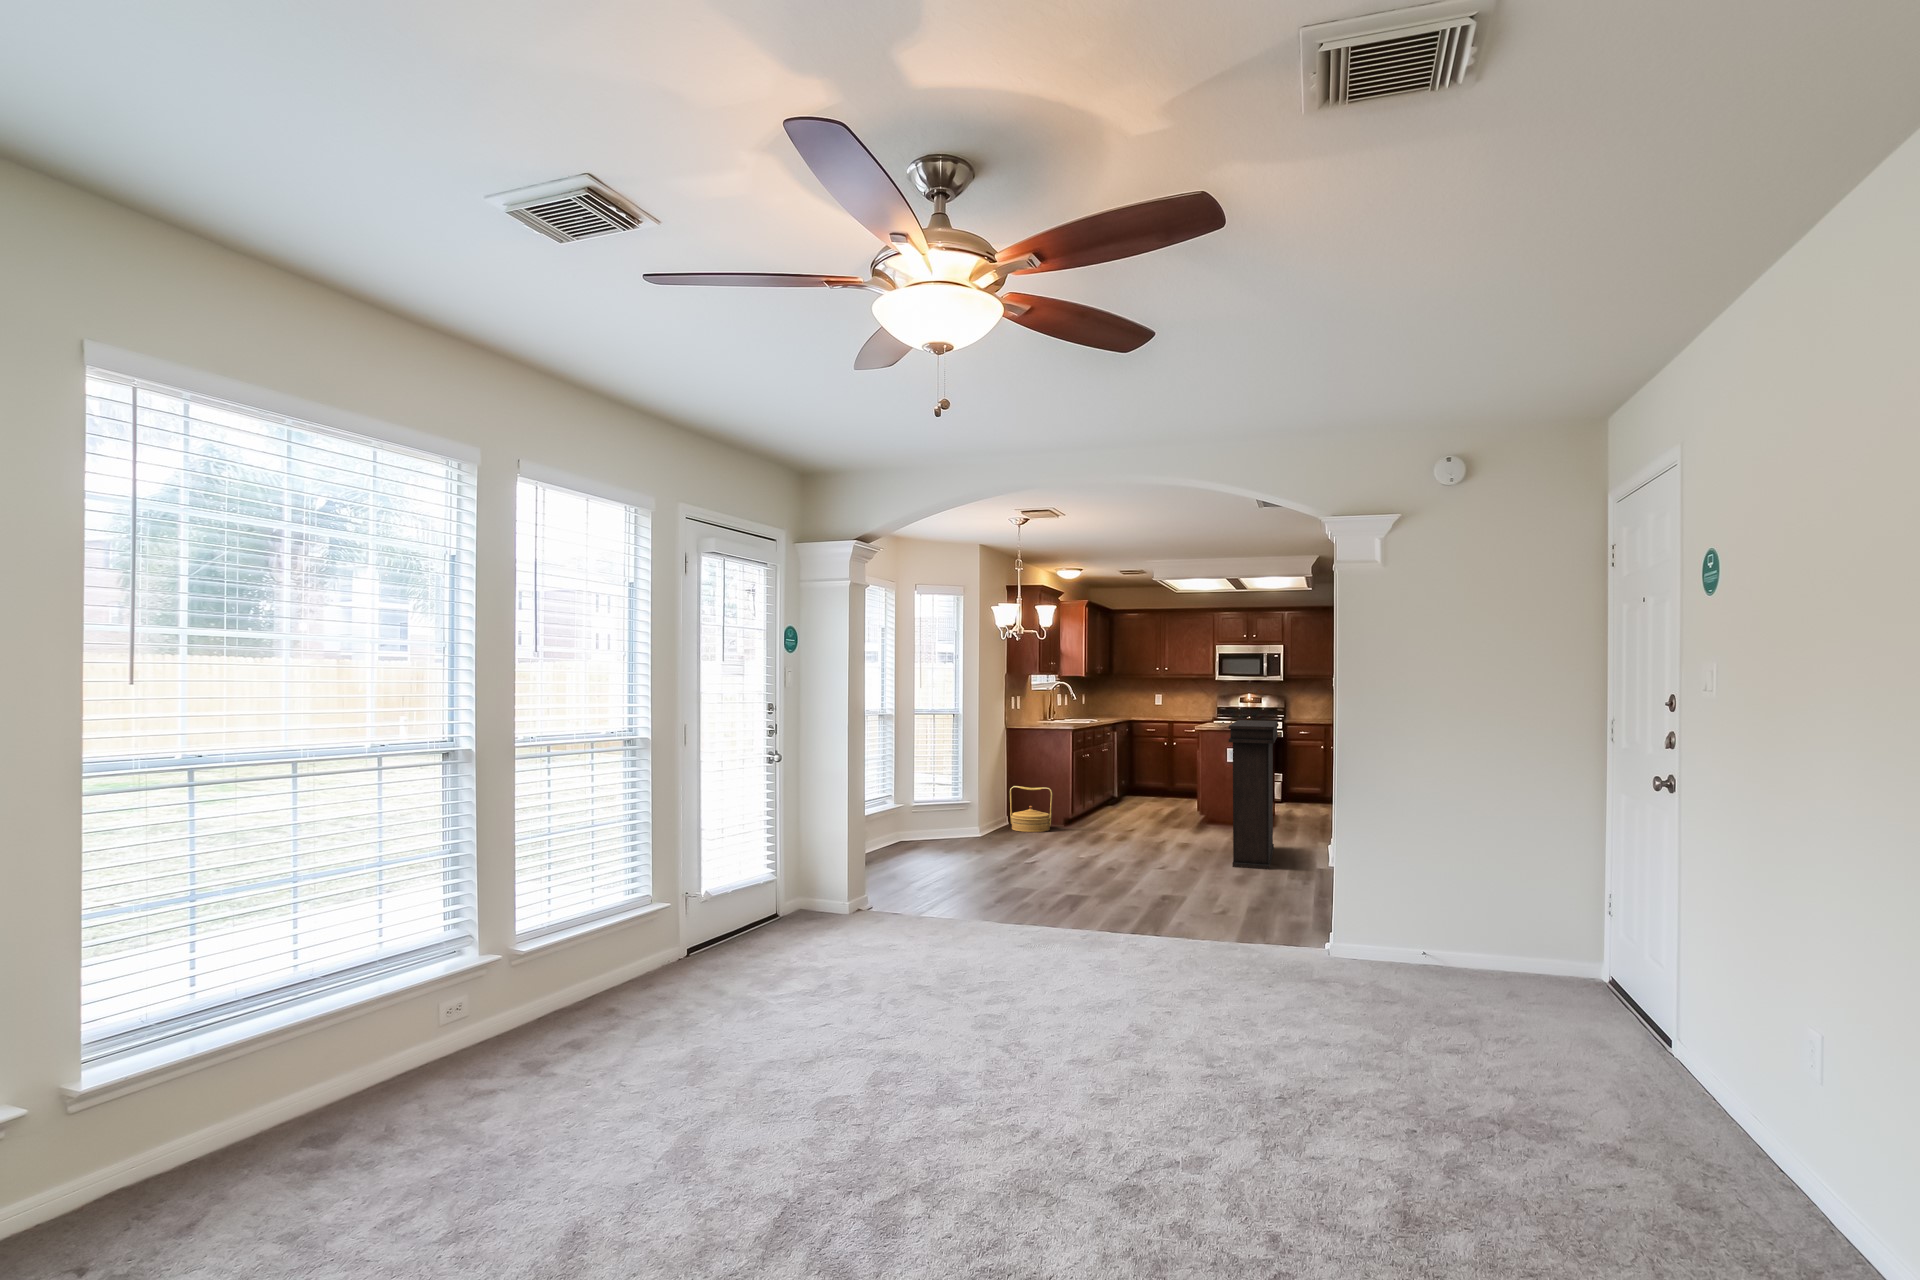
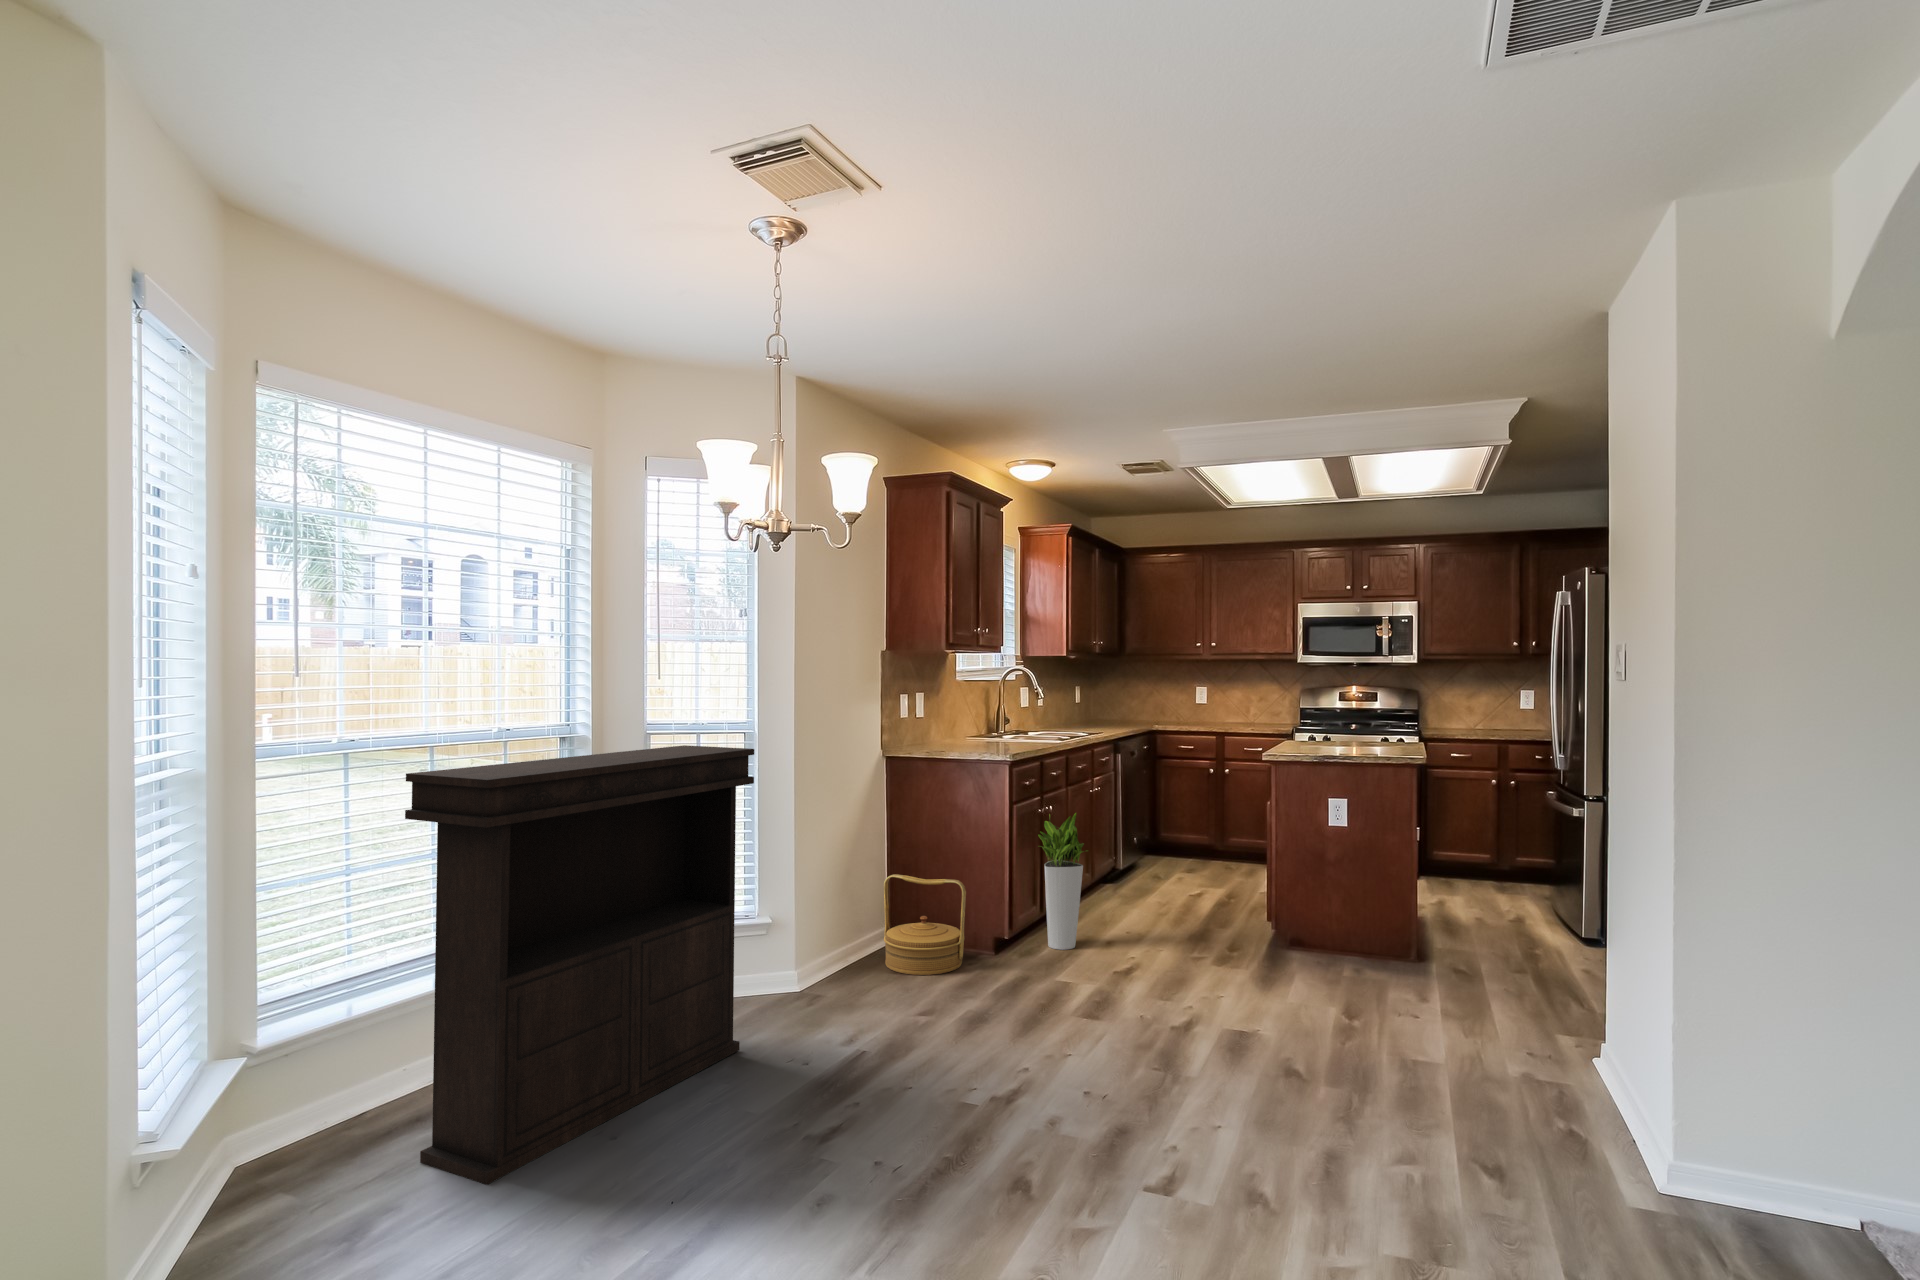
console table: present [1228,720,1278,870] -> present [405,745,754,1185]
planter: none [1083,757,1110,826] -> present [1038,813,1084,950]

